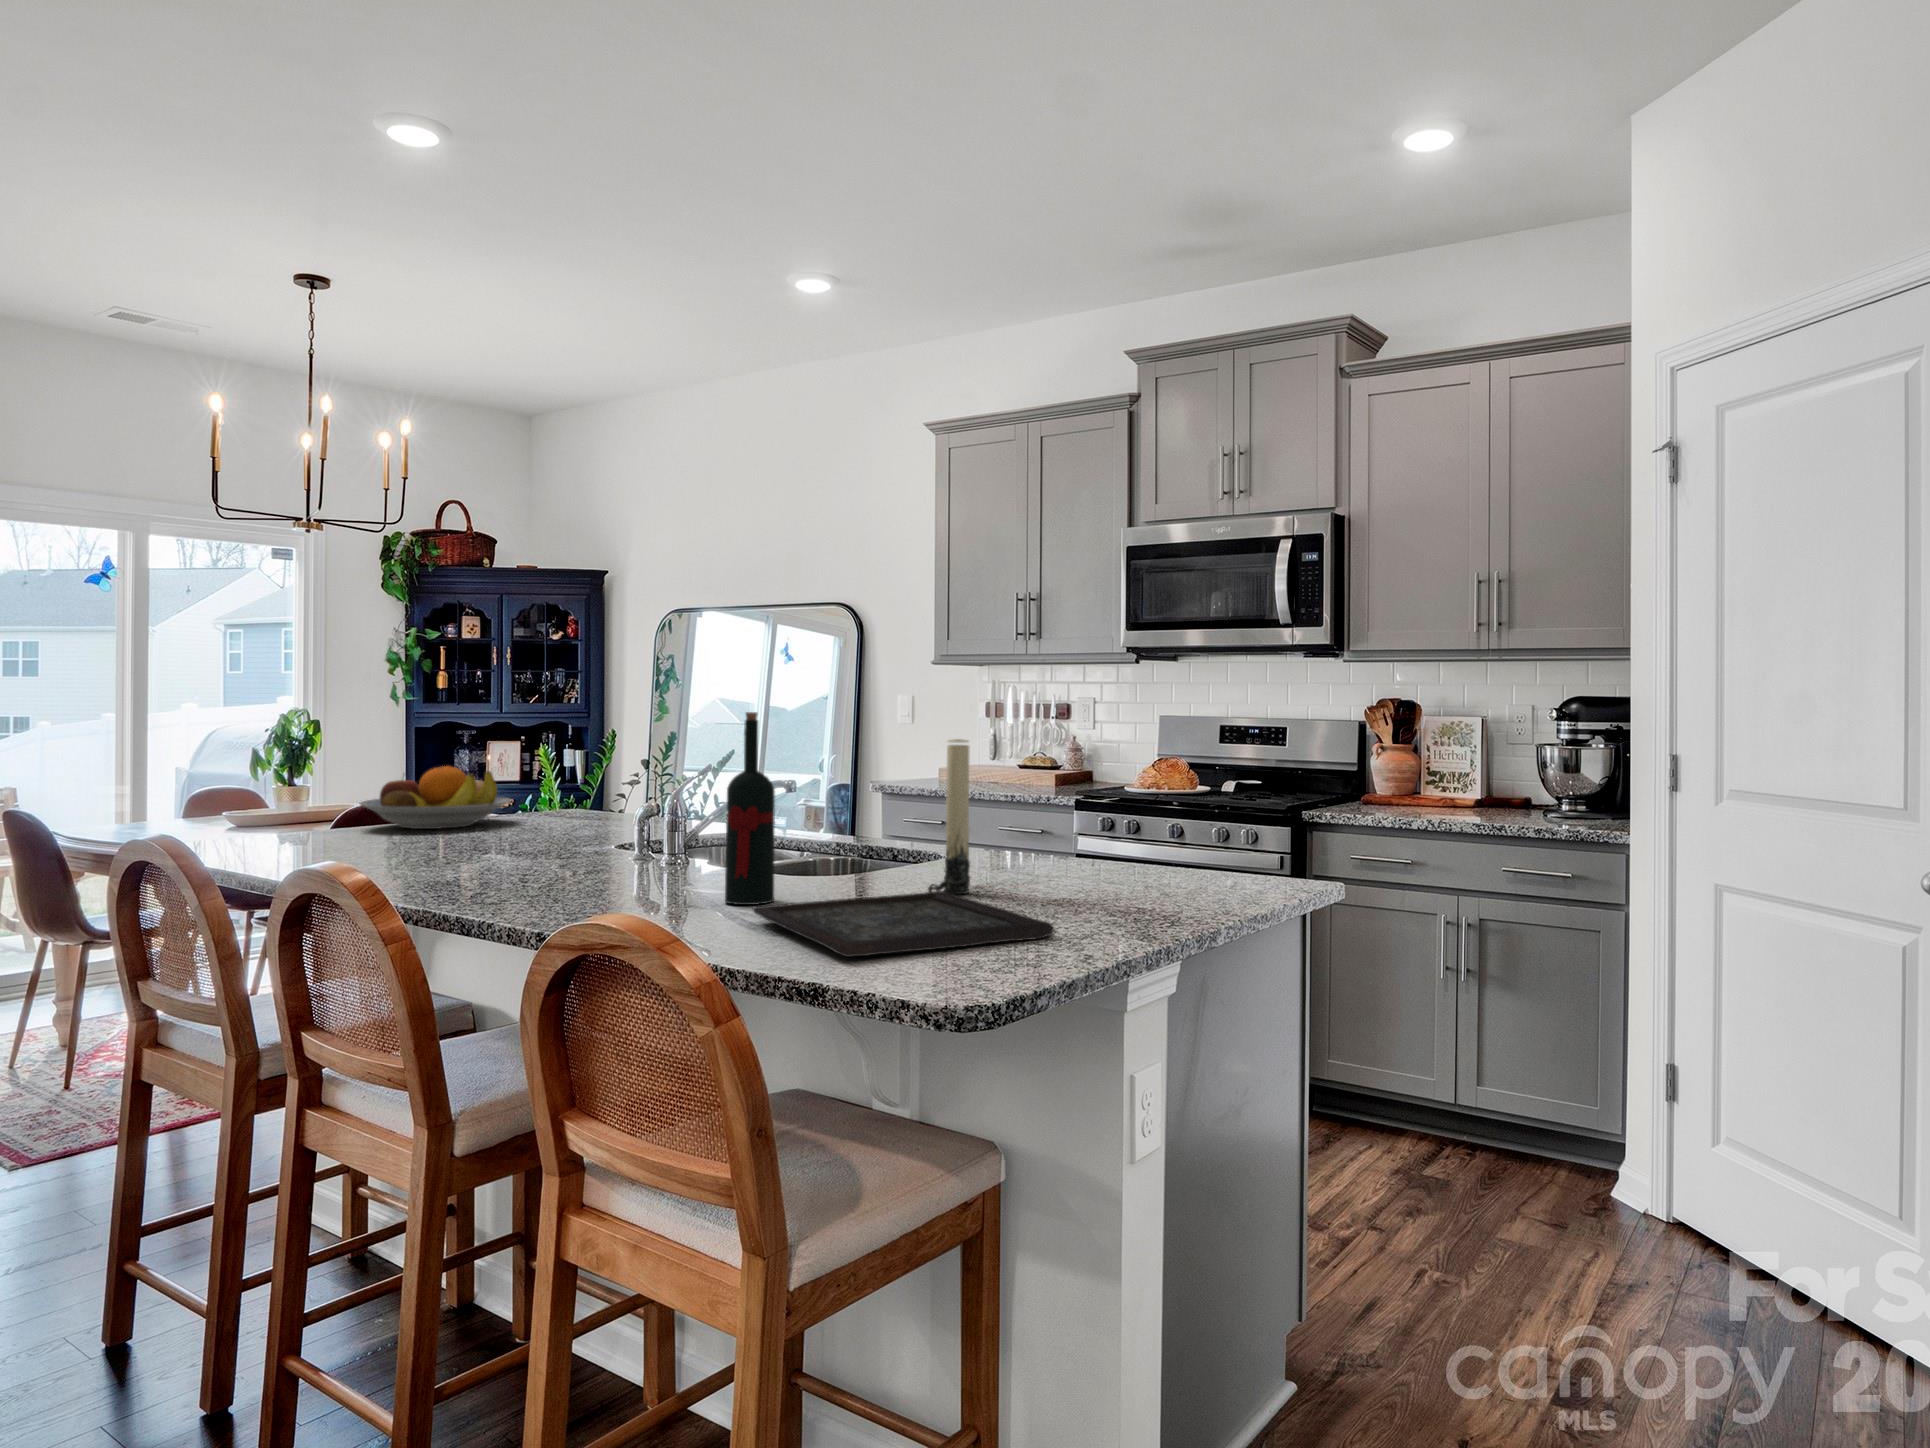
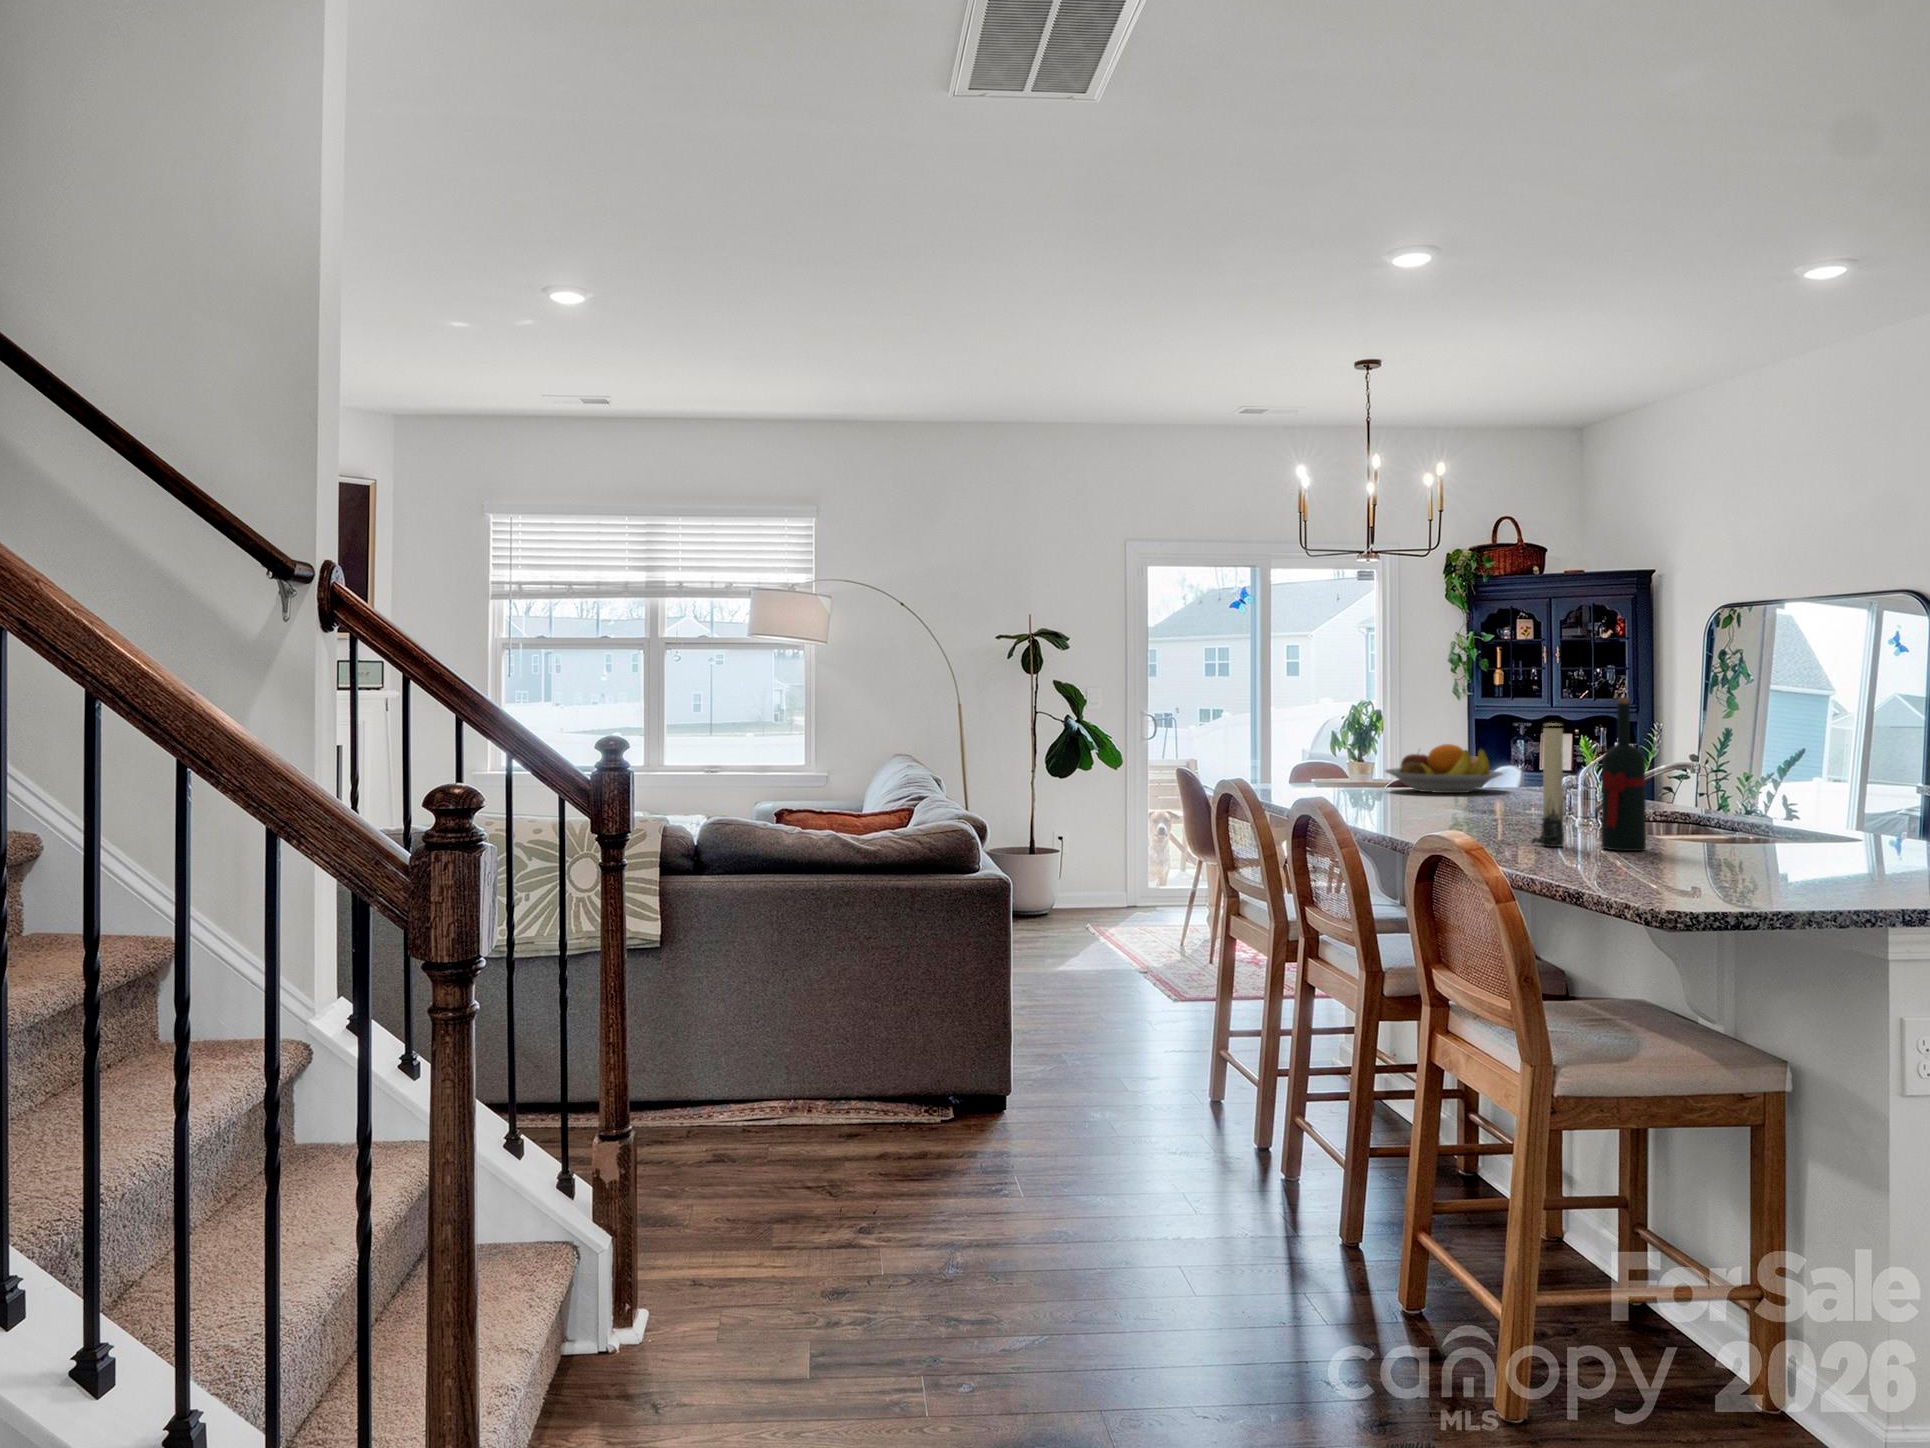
candle: present [928,739,970,894] -> present [1531,723,1564,847]
tray: present [753,891,1053,957] -> none [1605,848,1857,890]

